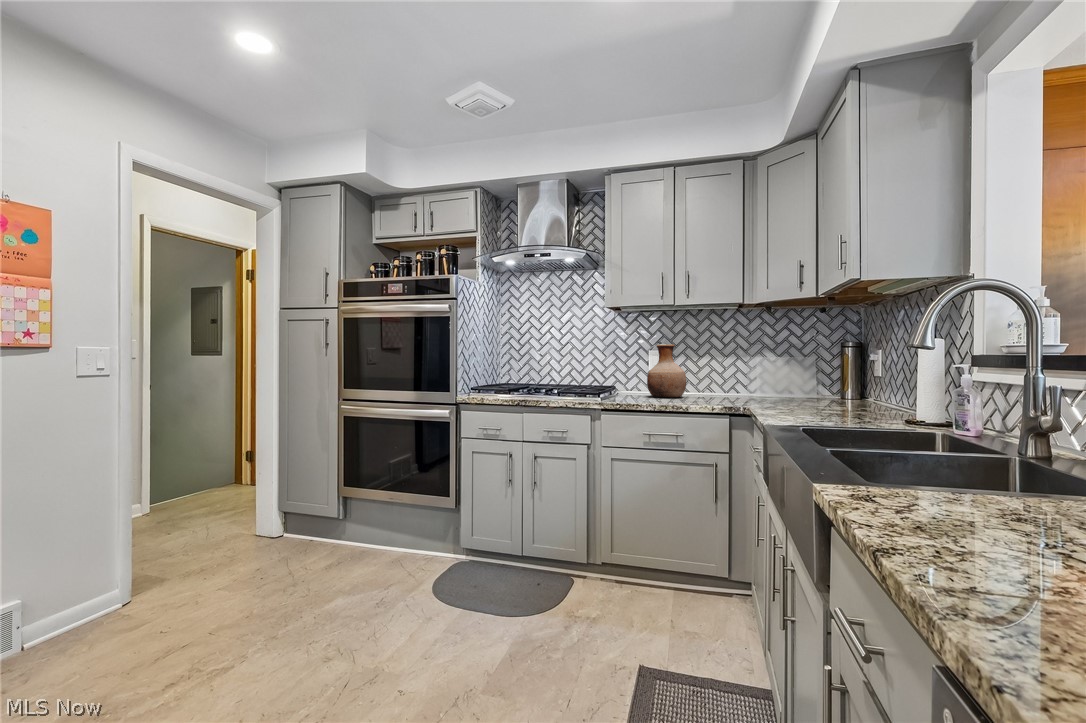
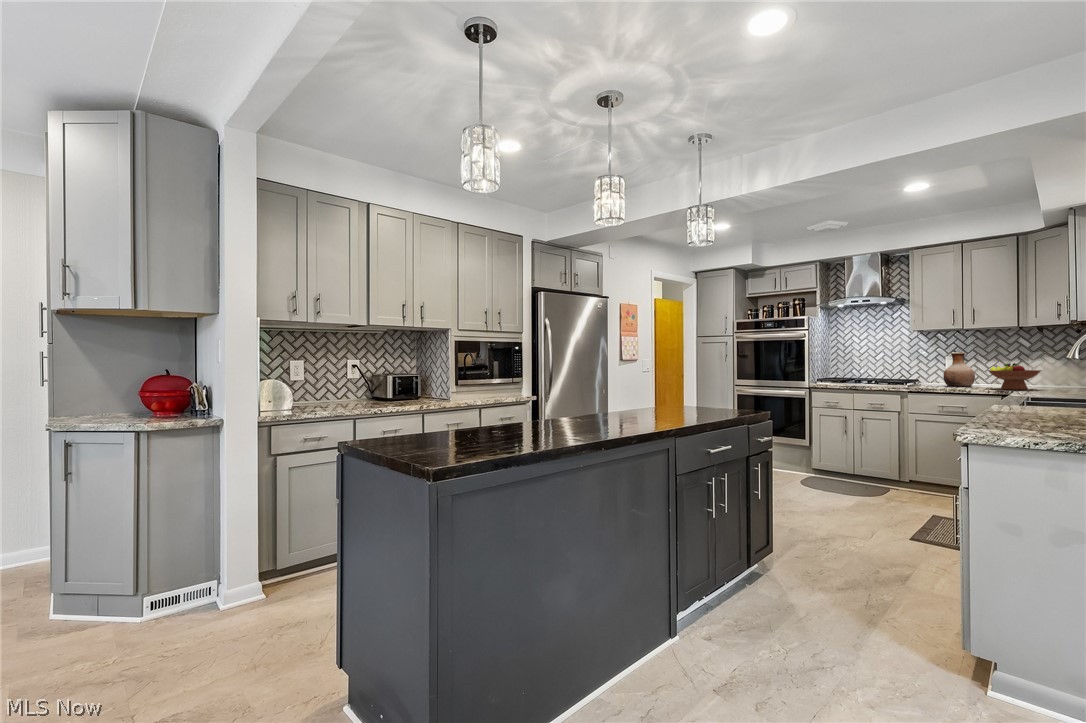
fruit bowl: none [708,361,777,405] -> present [988,363,1041,390]

